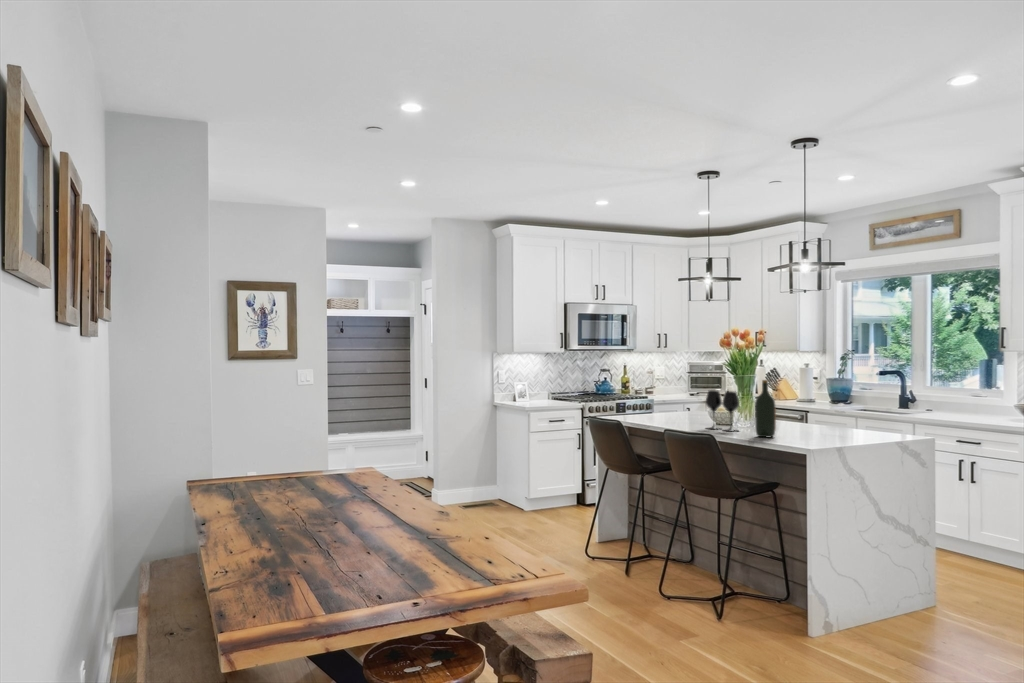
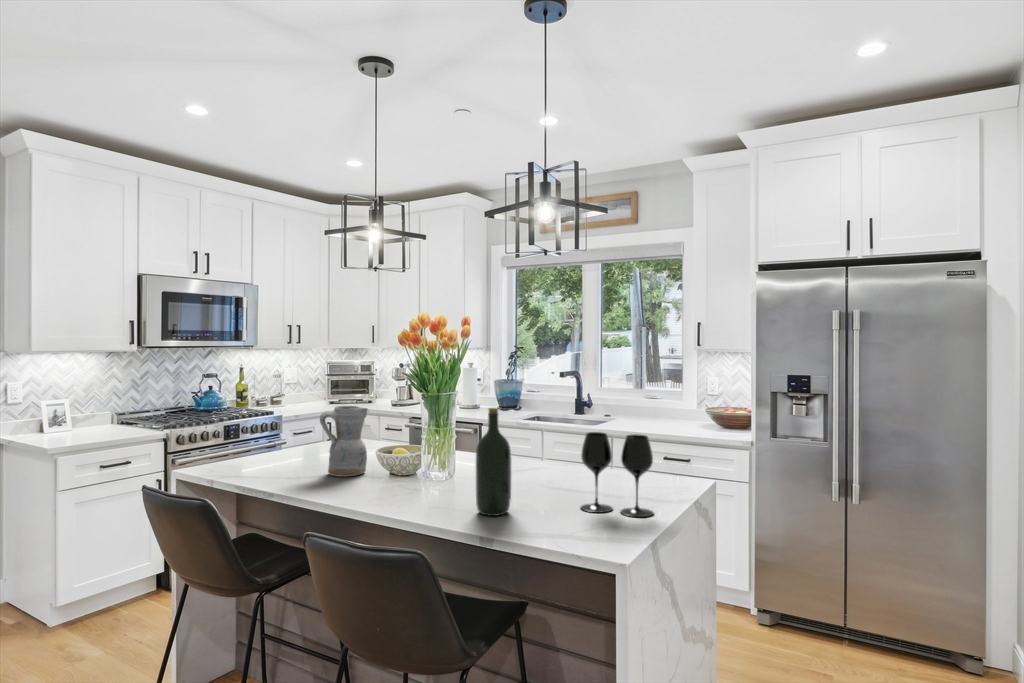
ceramic pitcher: none [675,382,703,423] -> present [320,406,368,477]
wine glass: present [706,390,739,431] -> present [581,432,654,517]

